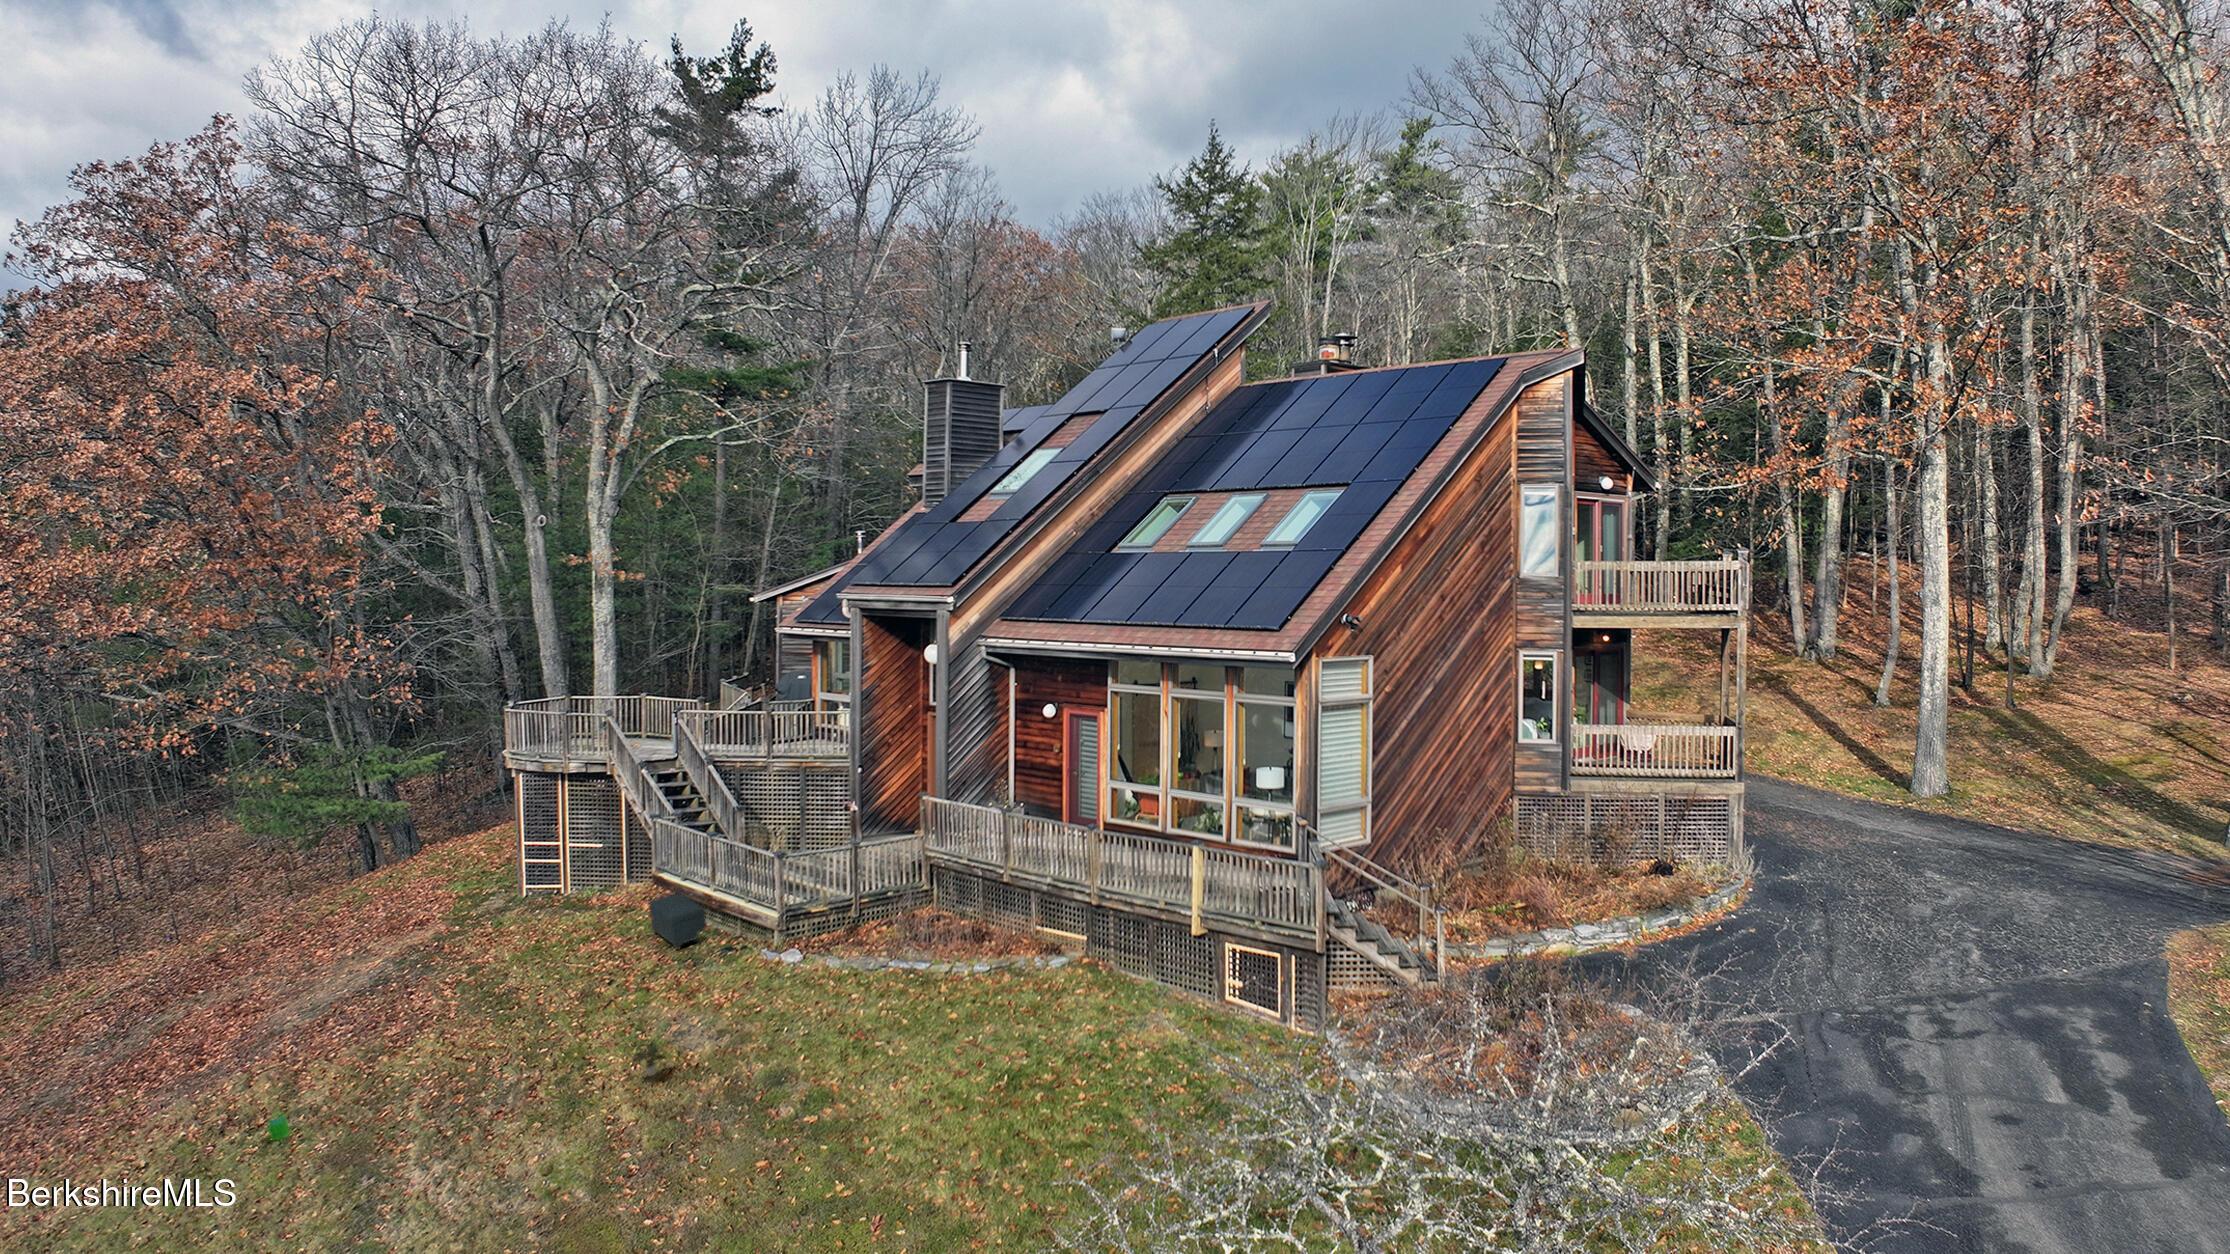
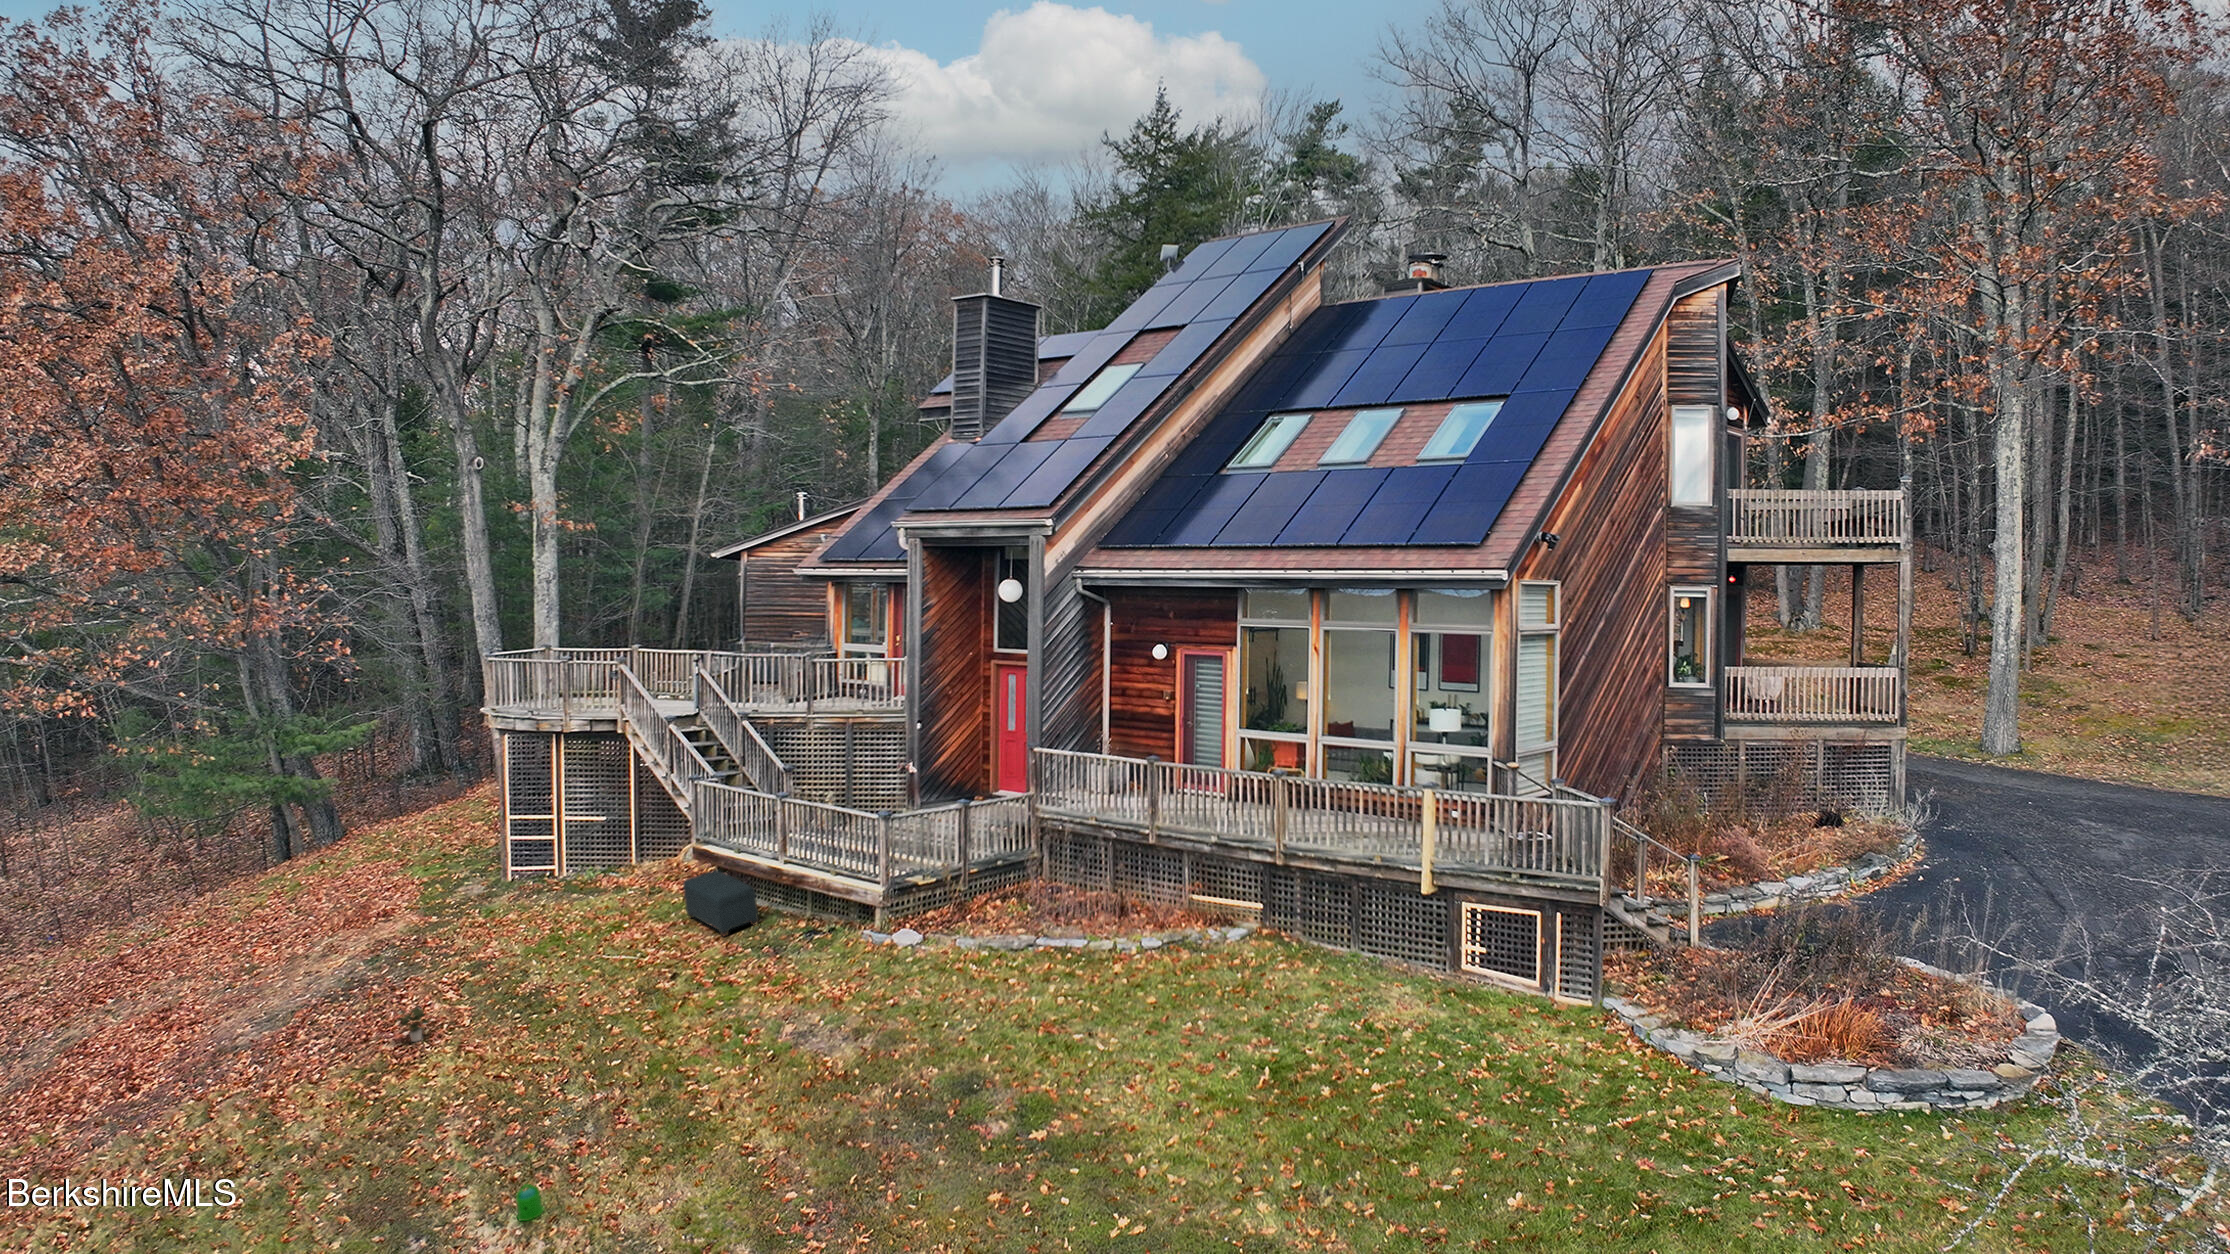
potted plant: present [633,1040,664,1076] -> present [395,1004,431,1042]
watering can: present [268,1114,290,1140] -> present [516,1184,544,1221]

